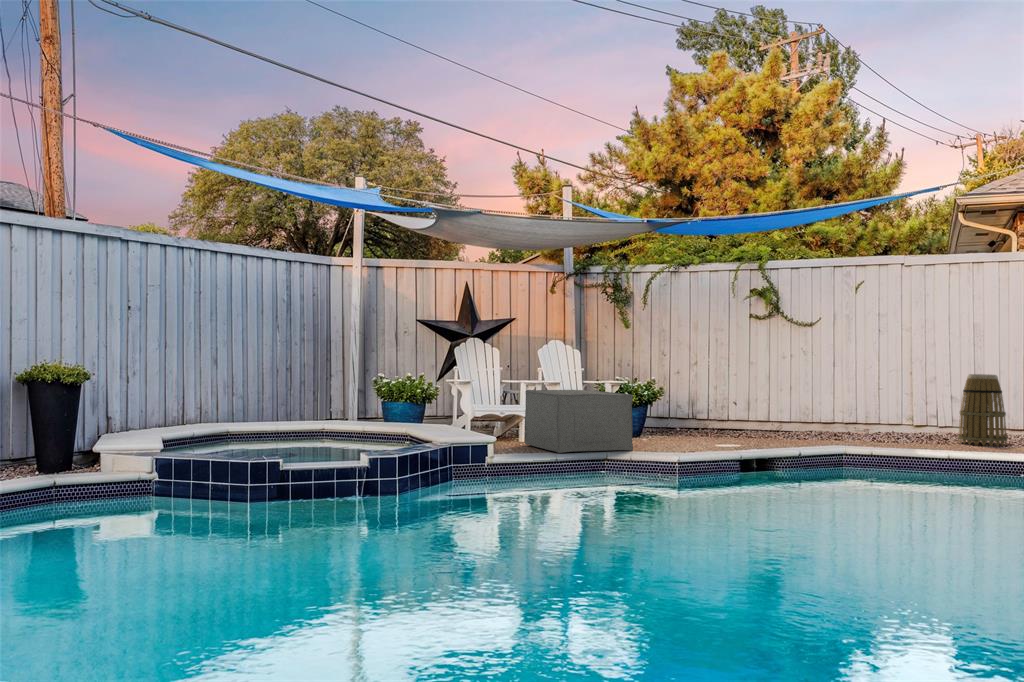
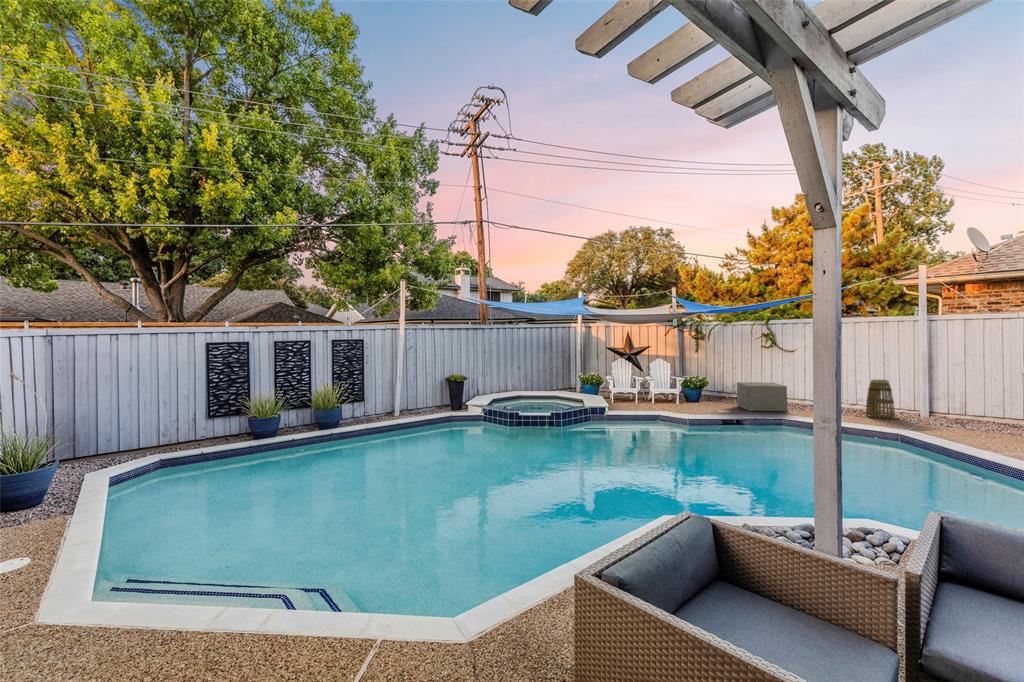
ottoman: present [525,390,633,453] -> present [737,382,788,411]

